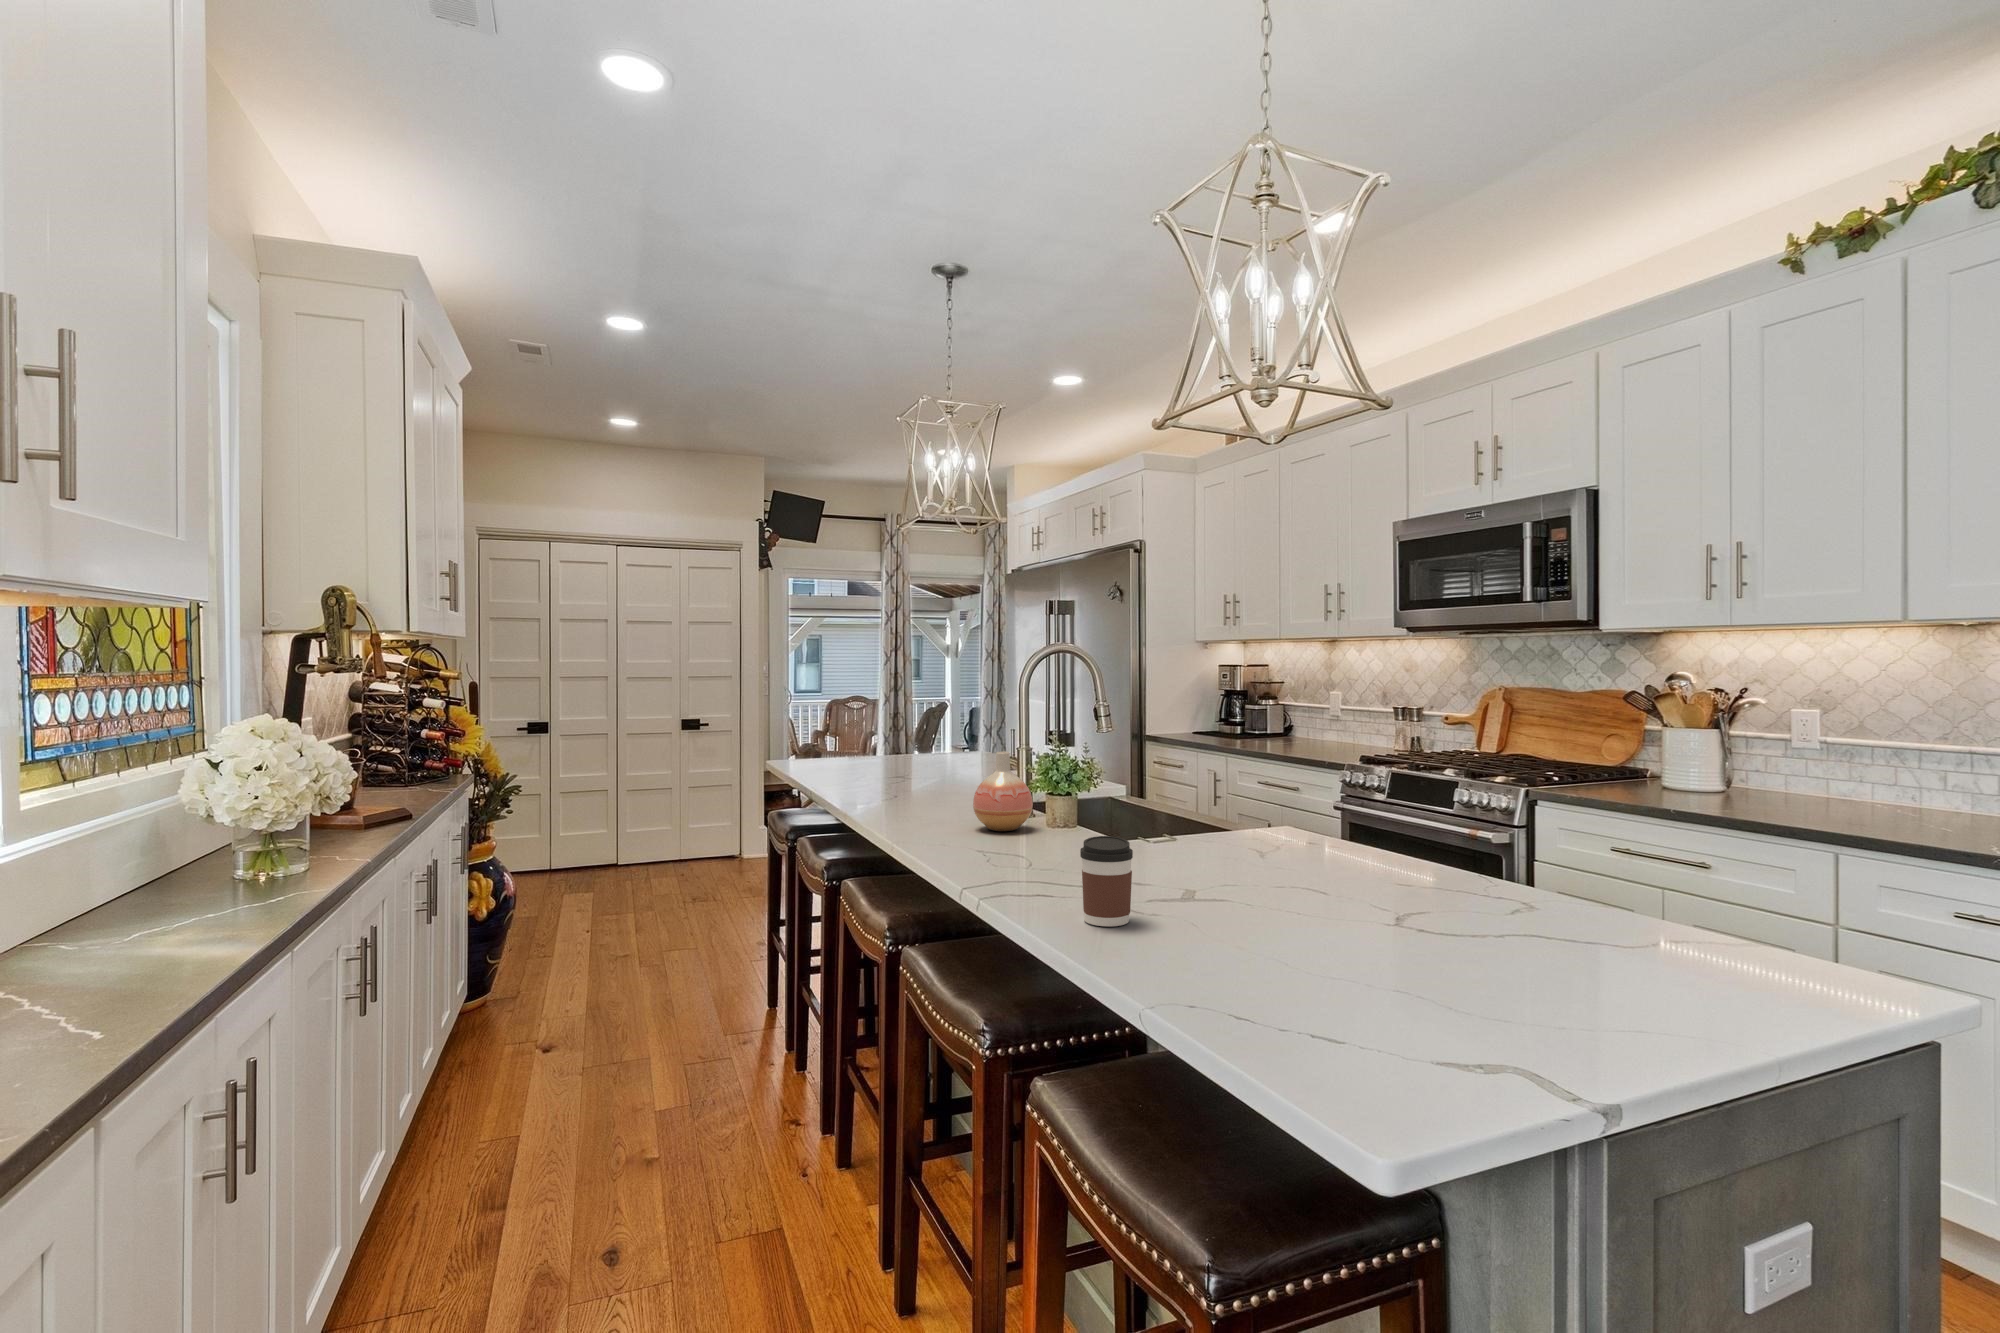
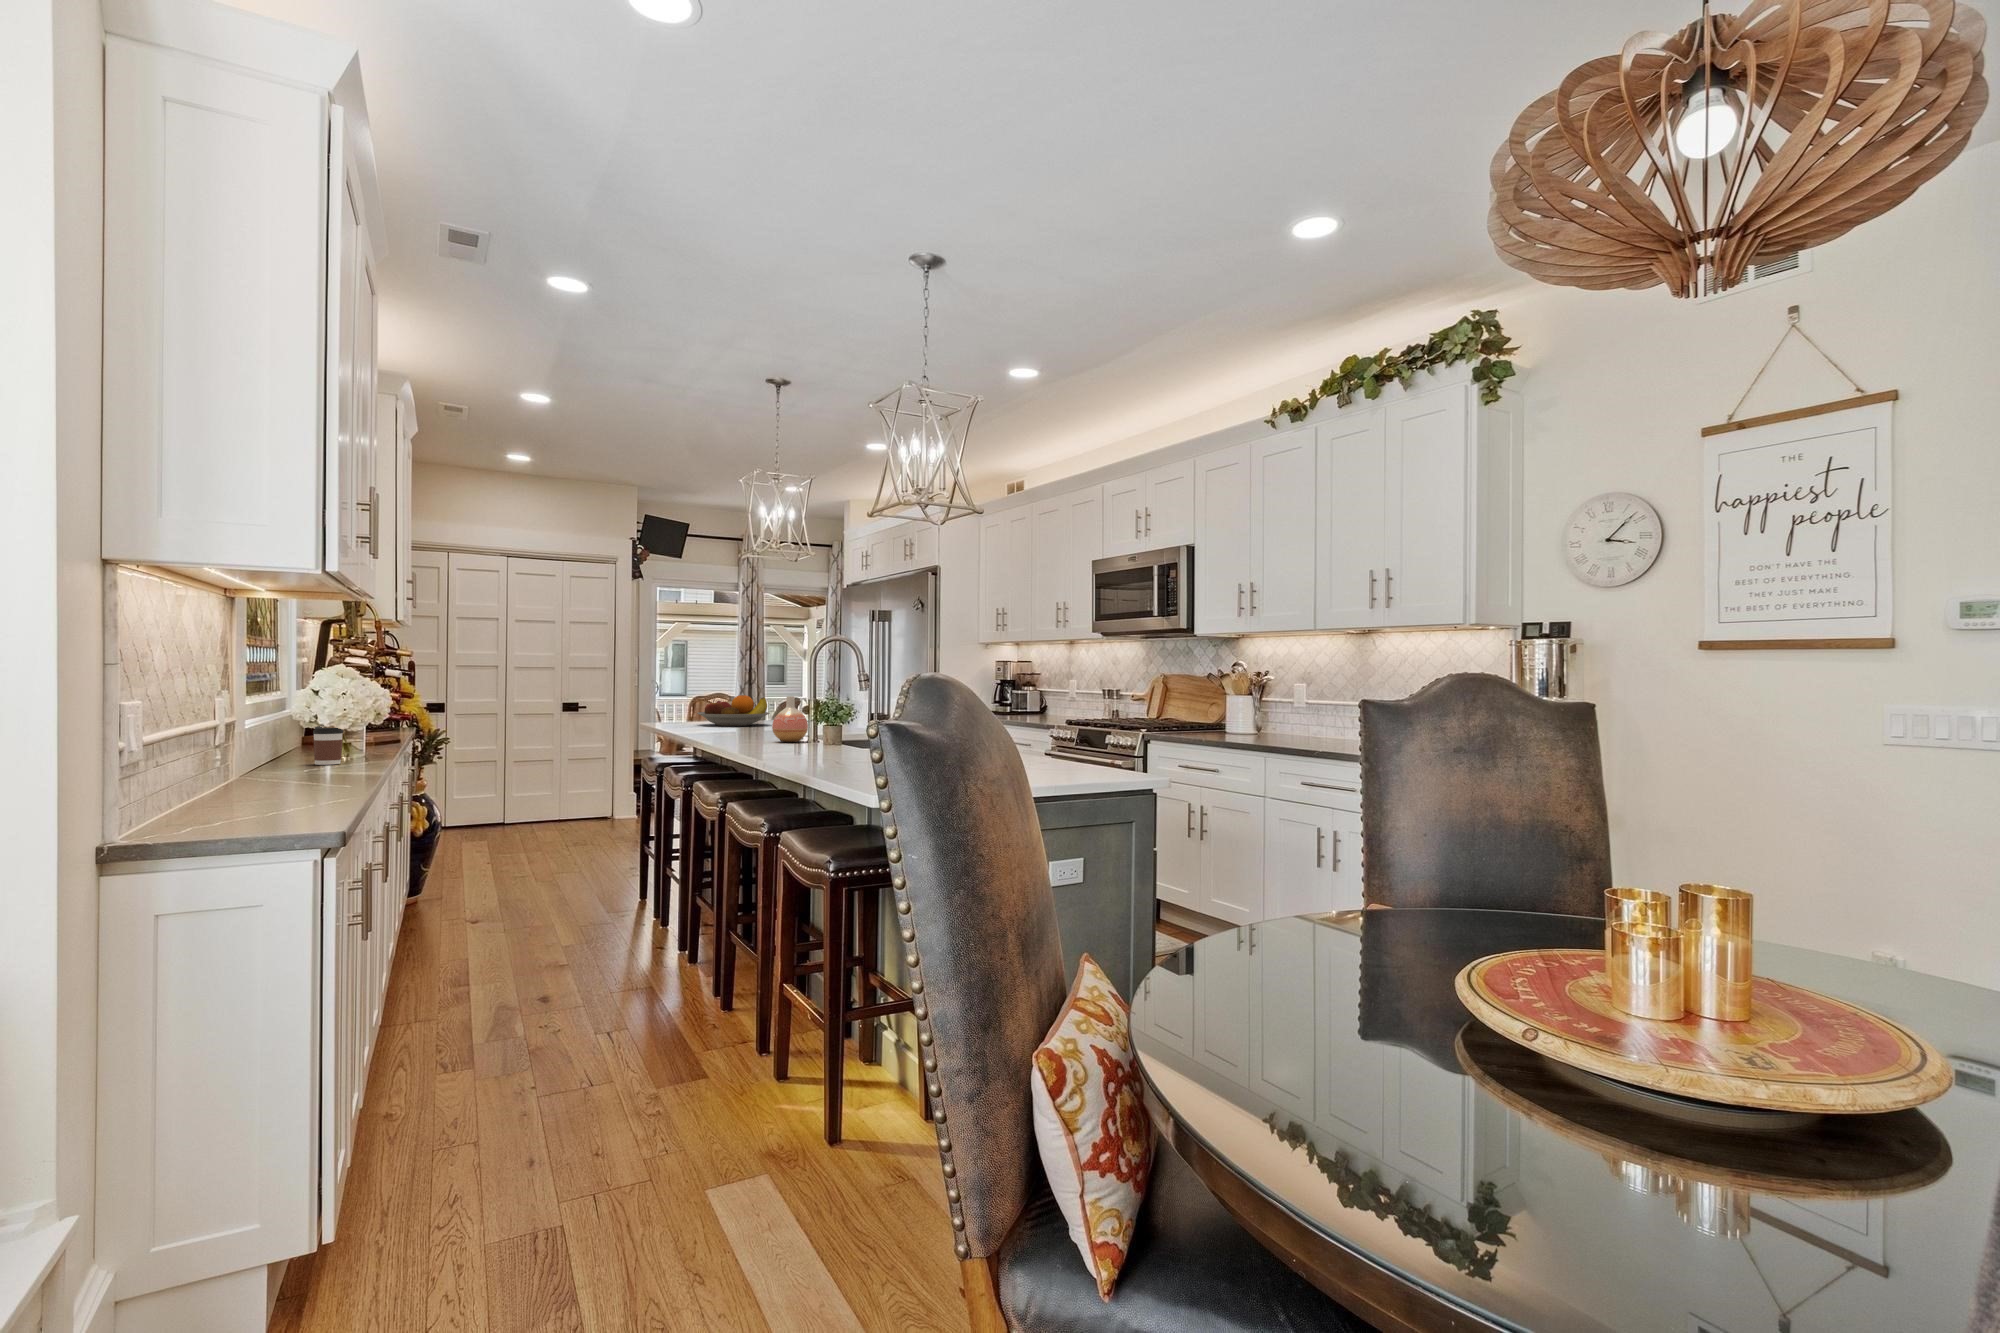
fruit bowl: none [843,727,944,773] -> present [697,695,769,726]
coffee cup: present [1080,836,1133,926] -> present [313,725,343,765]

